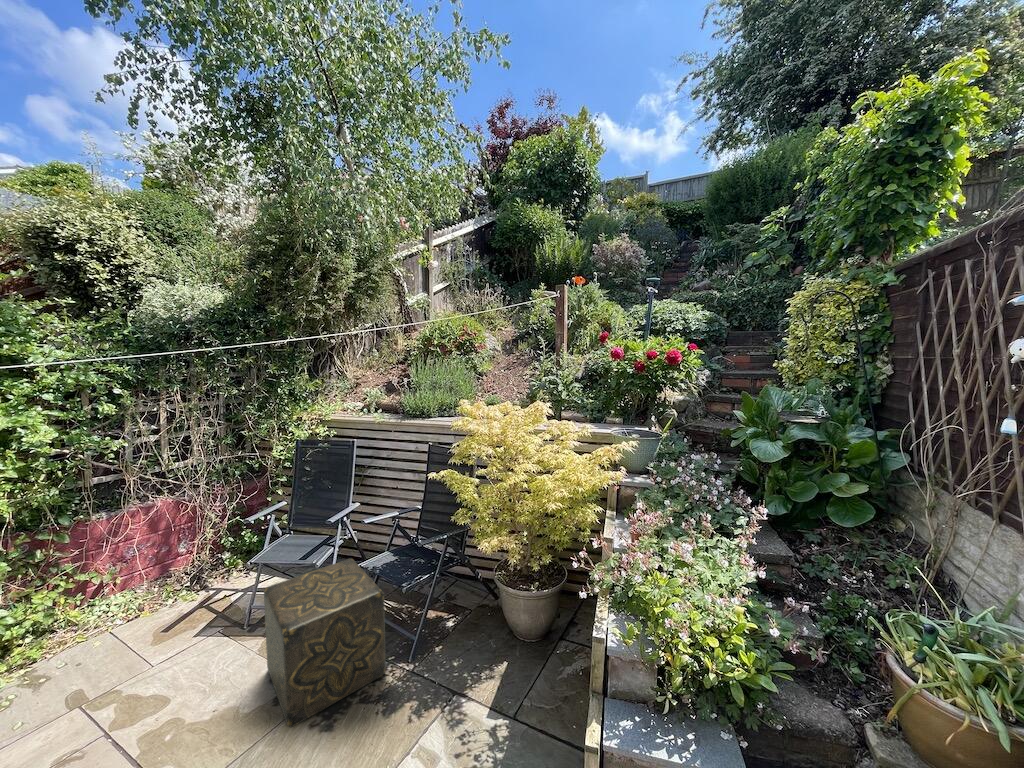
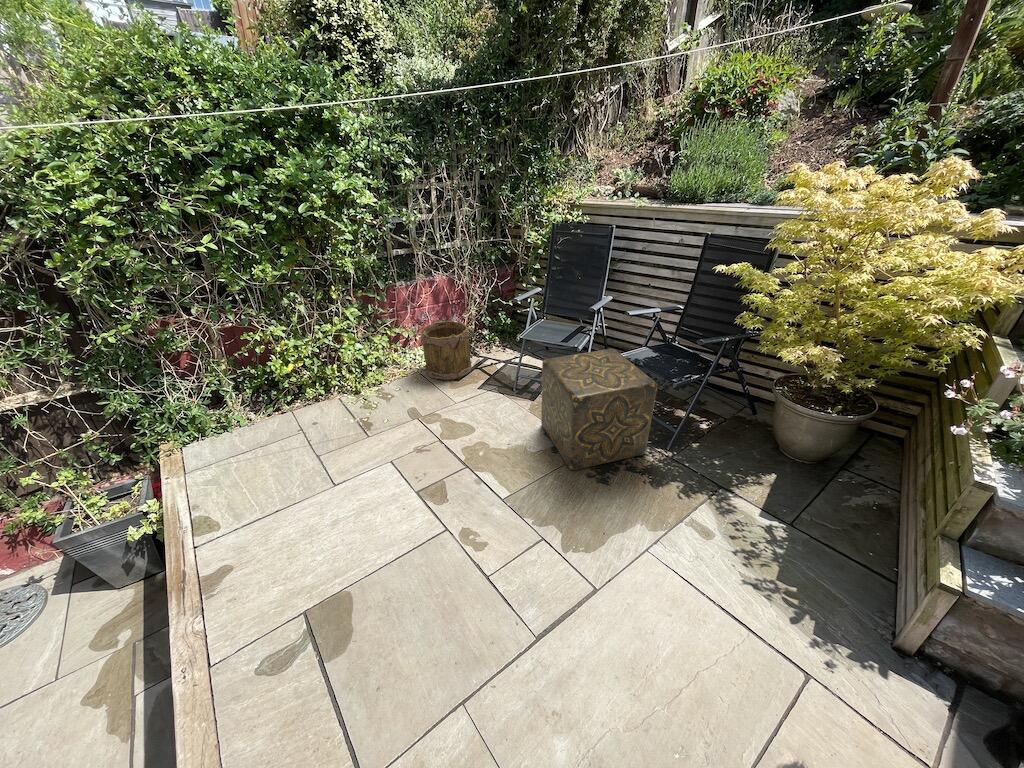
bucket: none [114,551,202,636] -> present [420,319,475,380]

